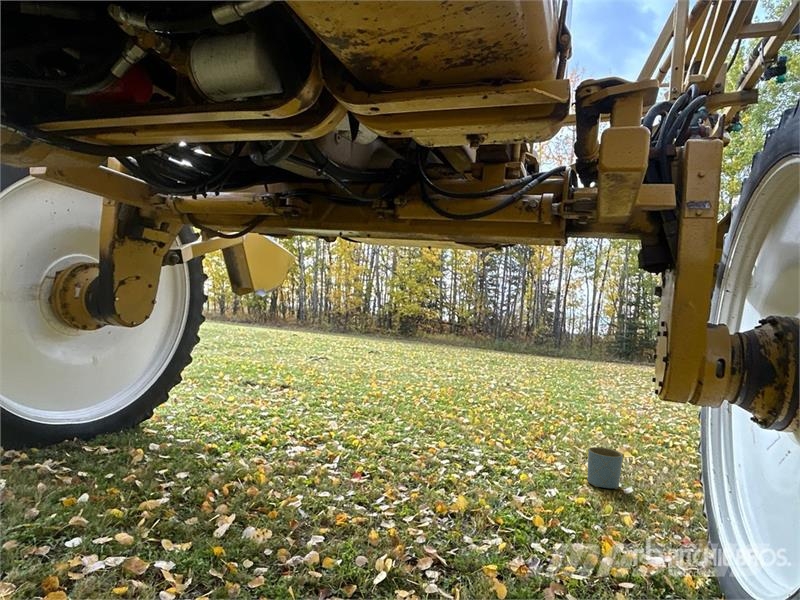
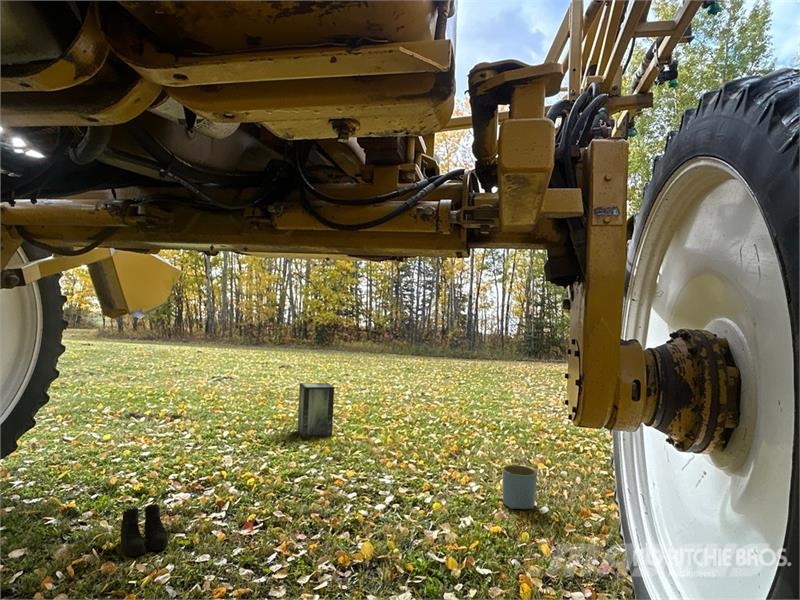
storage box: none [391,363,427,413] -> present [298,383,334,437]
boots: none [258,448,295,487] -> present [121,504,168,556]

